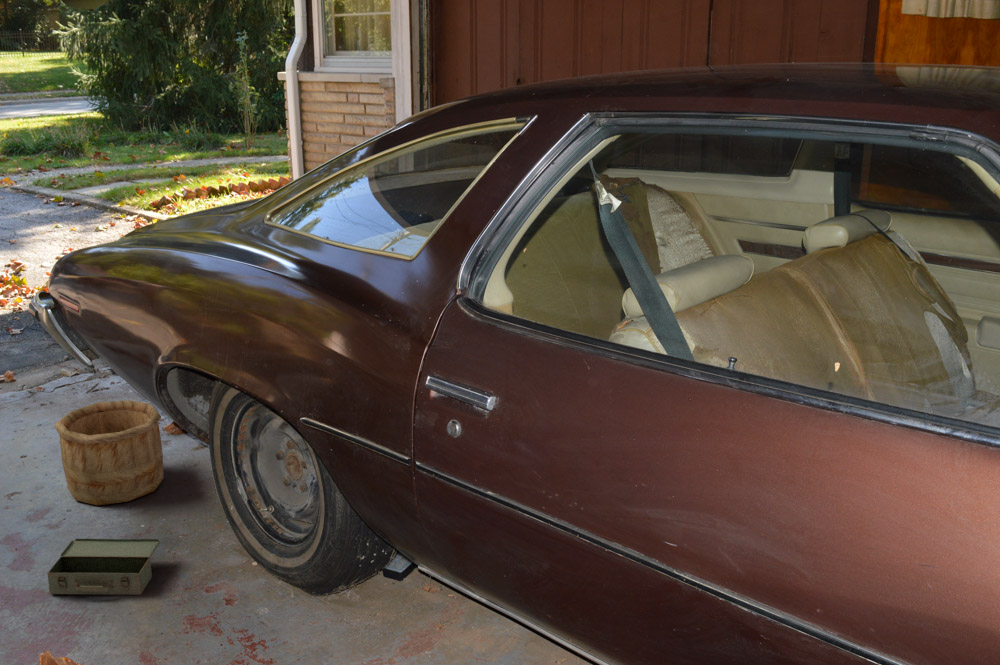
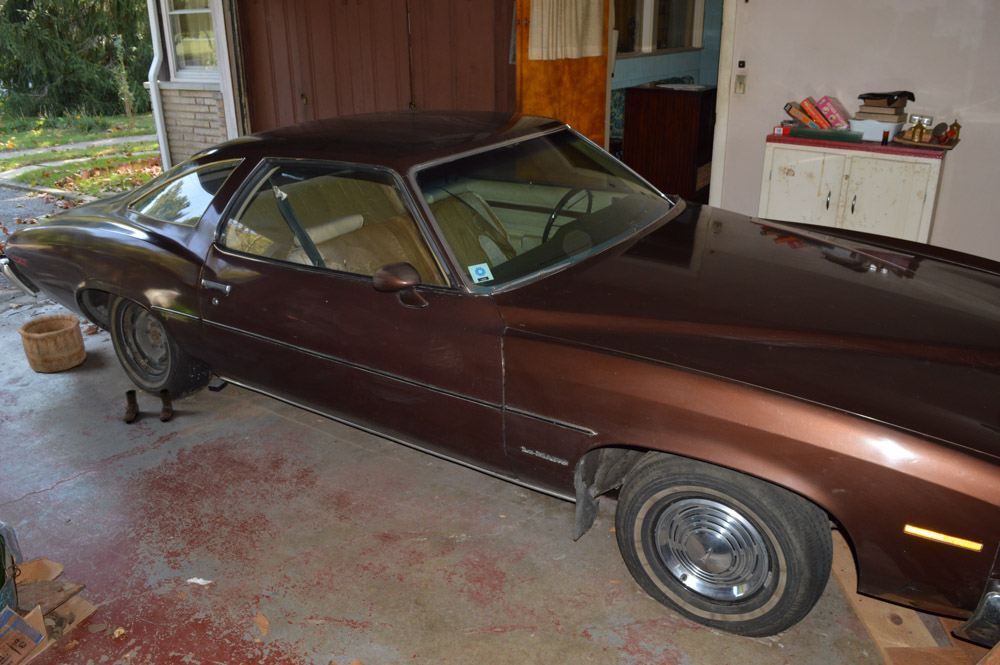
toolbox: present [47,538,160,595] -> none [27,383,88,414]
boots: none [219,569,316,643] -> present [123,388,173,421]

